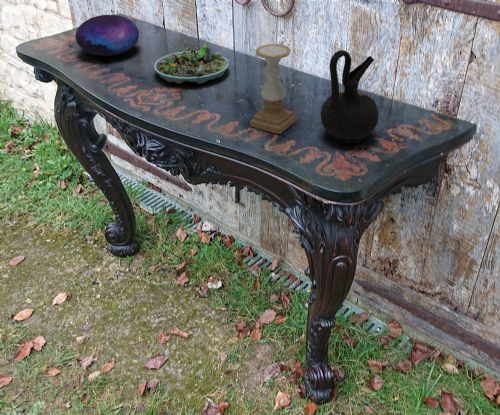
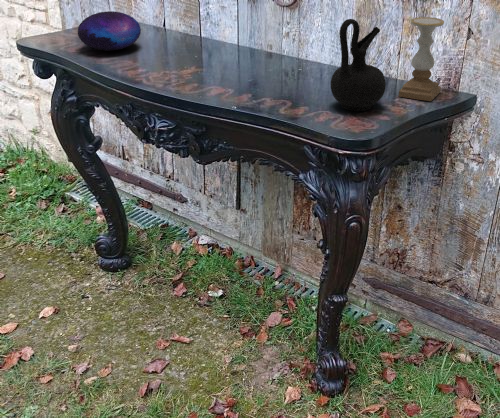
succulent planter: present [154,41,229,84] -> none [159,31,234,70]
candle holder: present [250,44,296,134] -> present [399,17,444,101]

